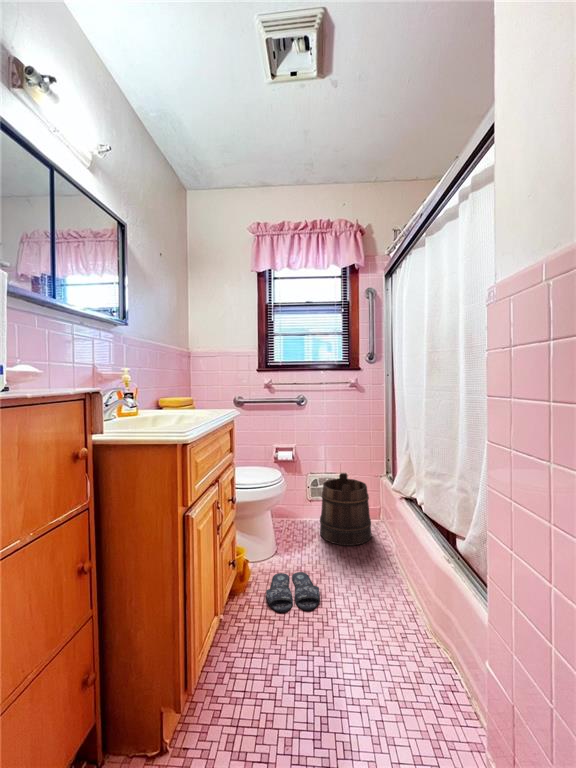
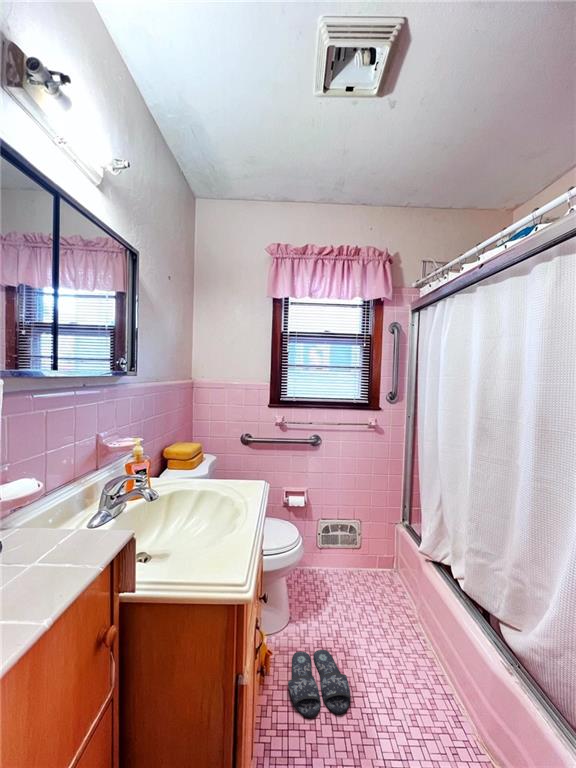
bucket: present [320,473,372,546] -> none [333,521,390,608]

